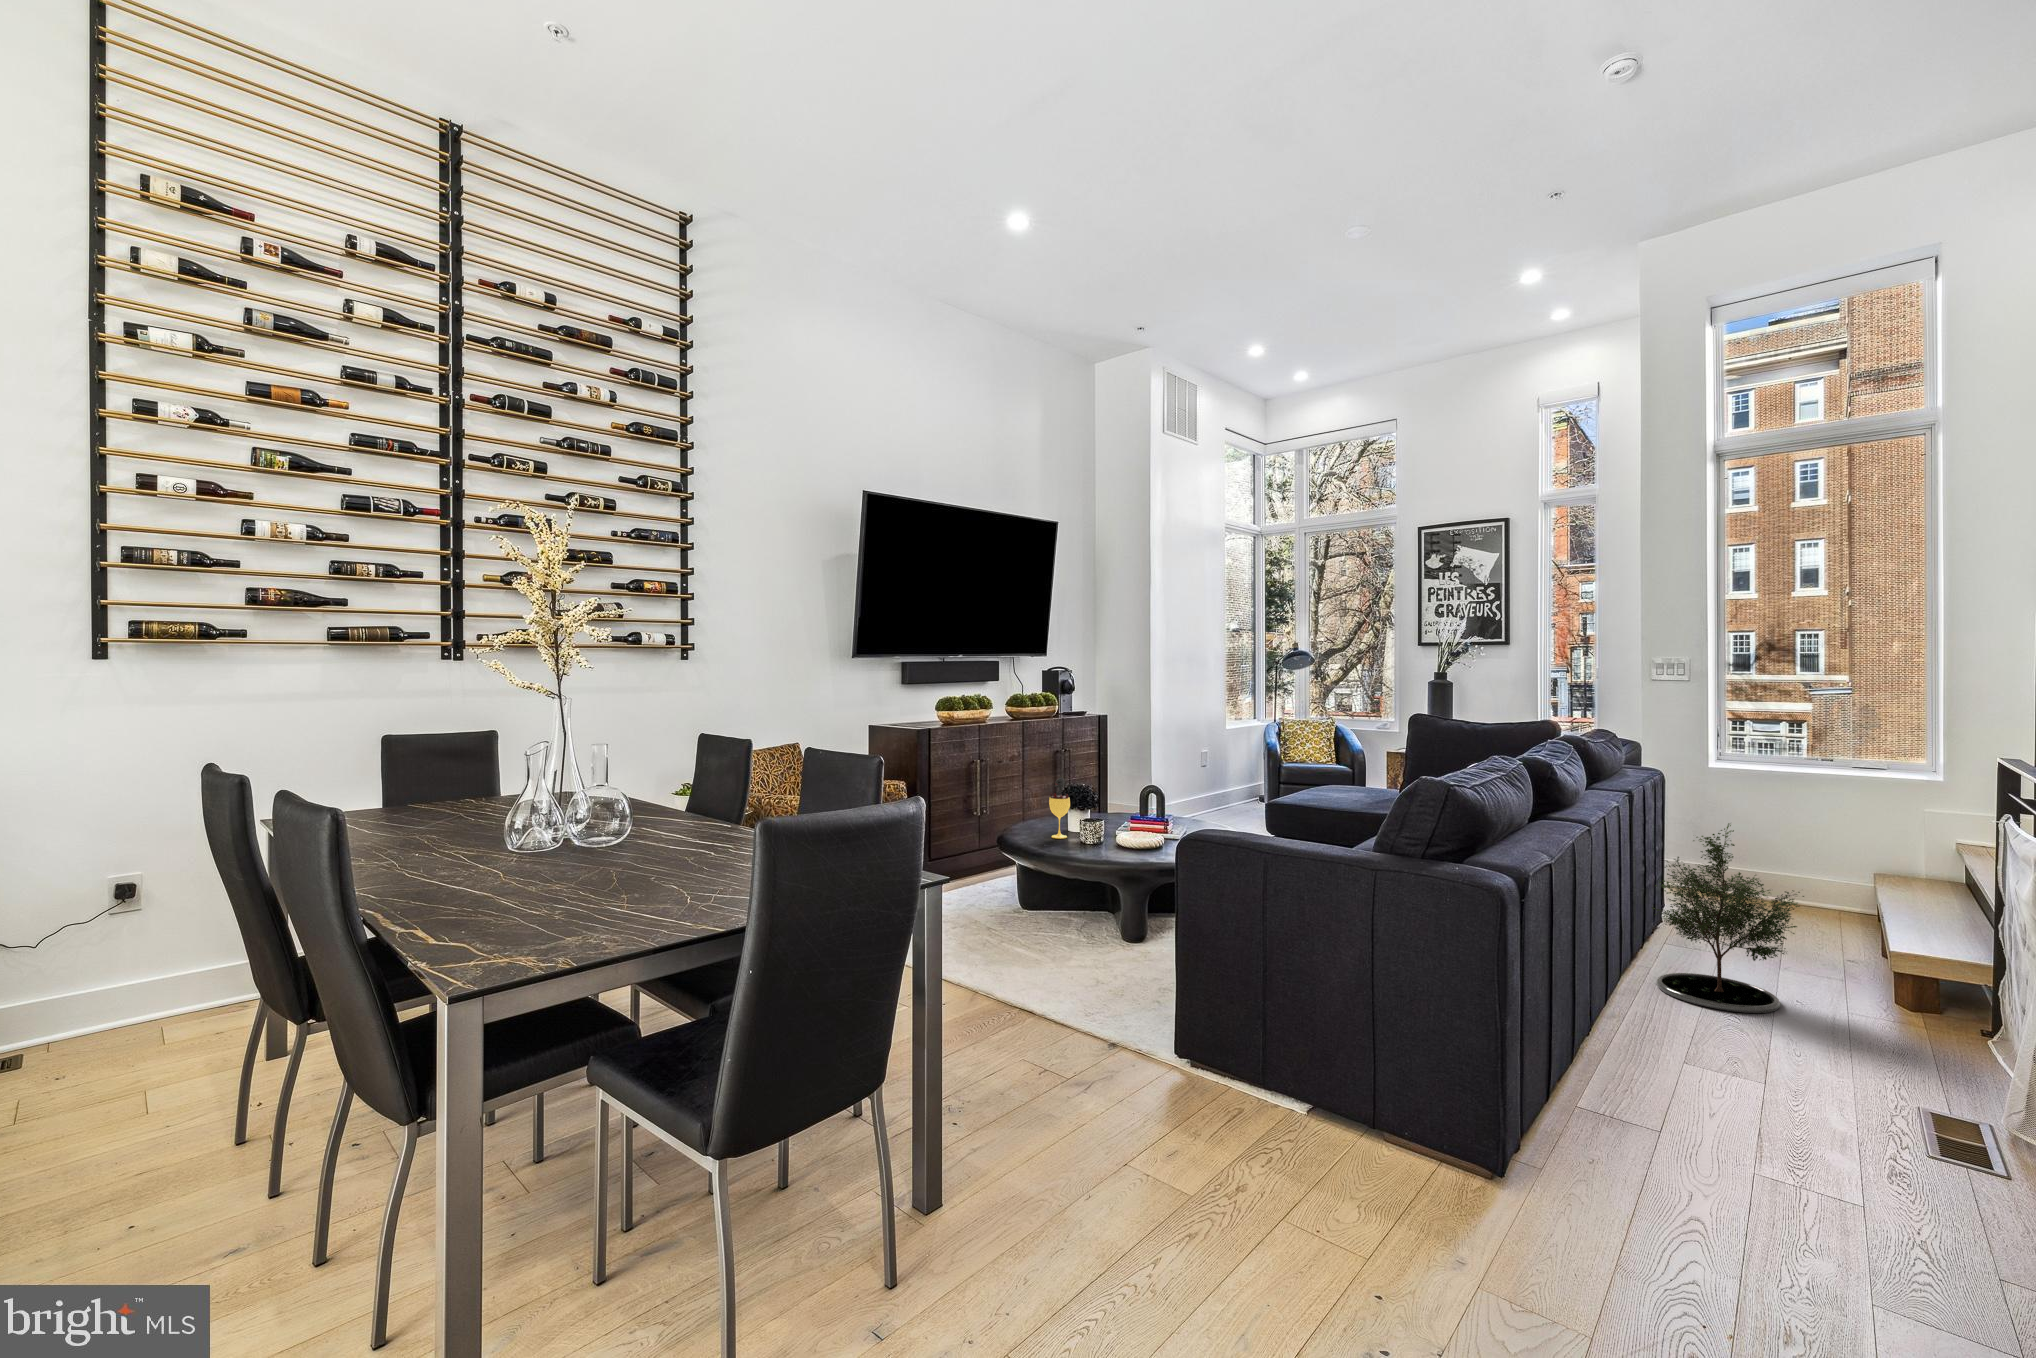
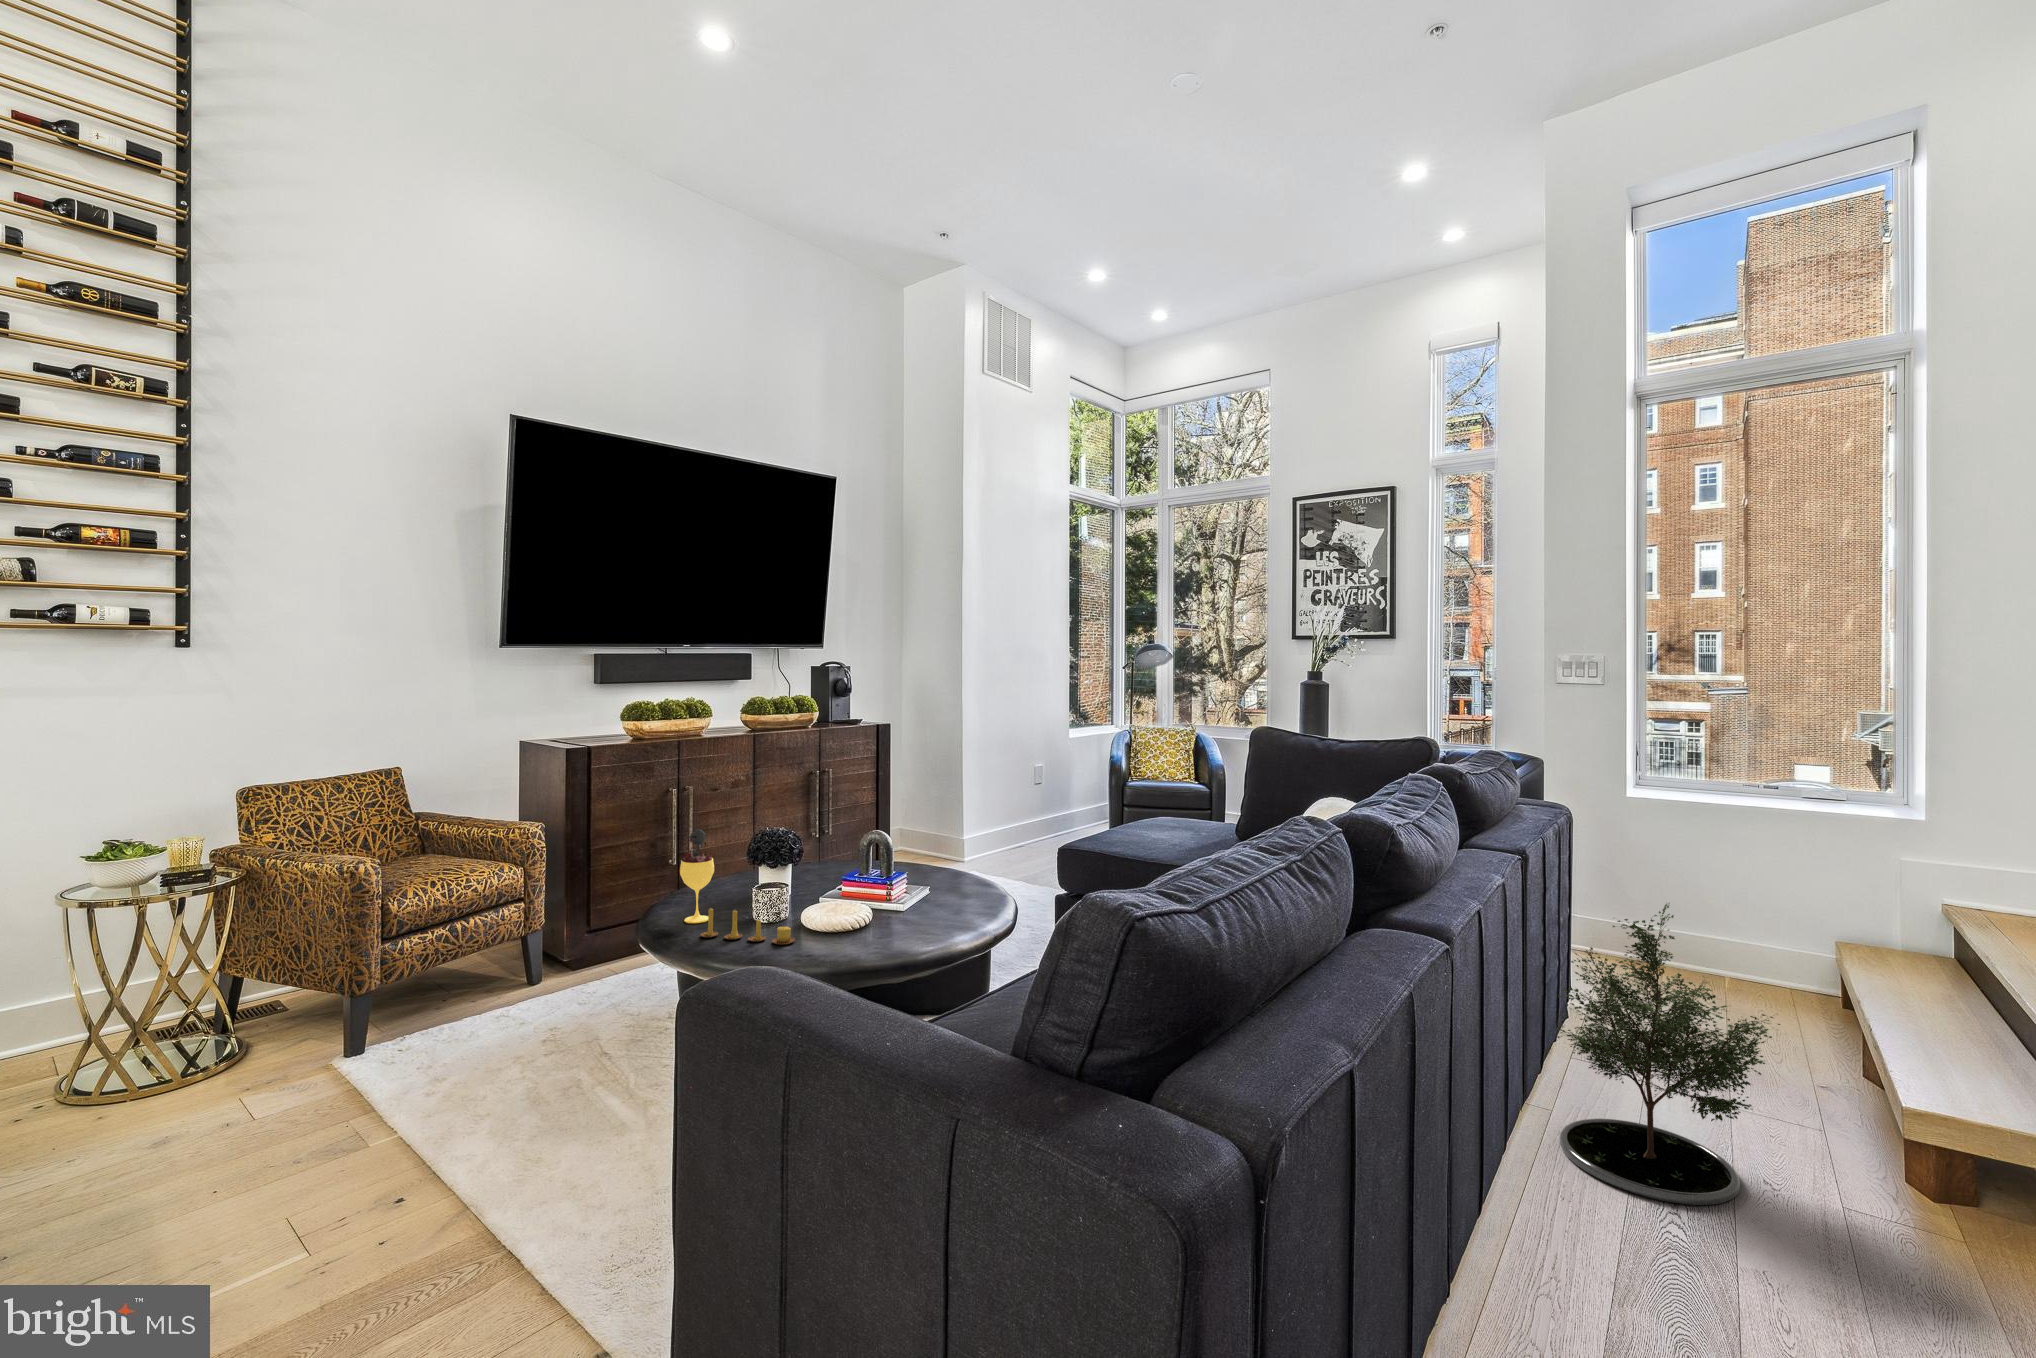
candle: none [1073,825,1137,849] -> present [700,908,795,945]

